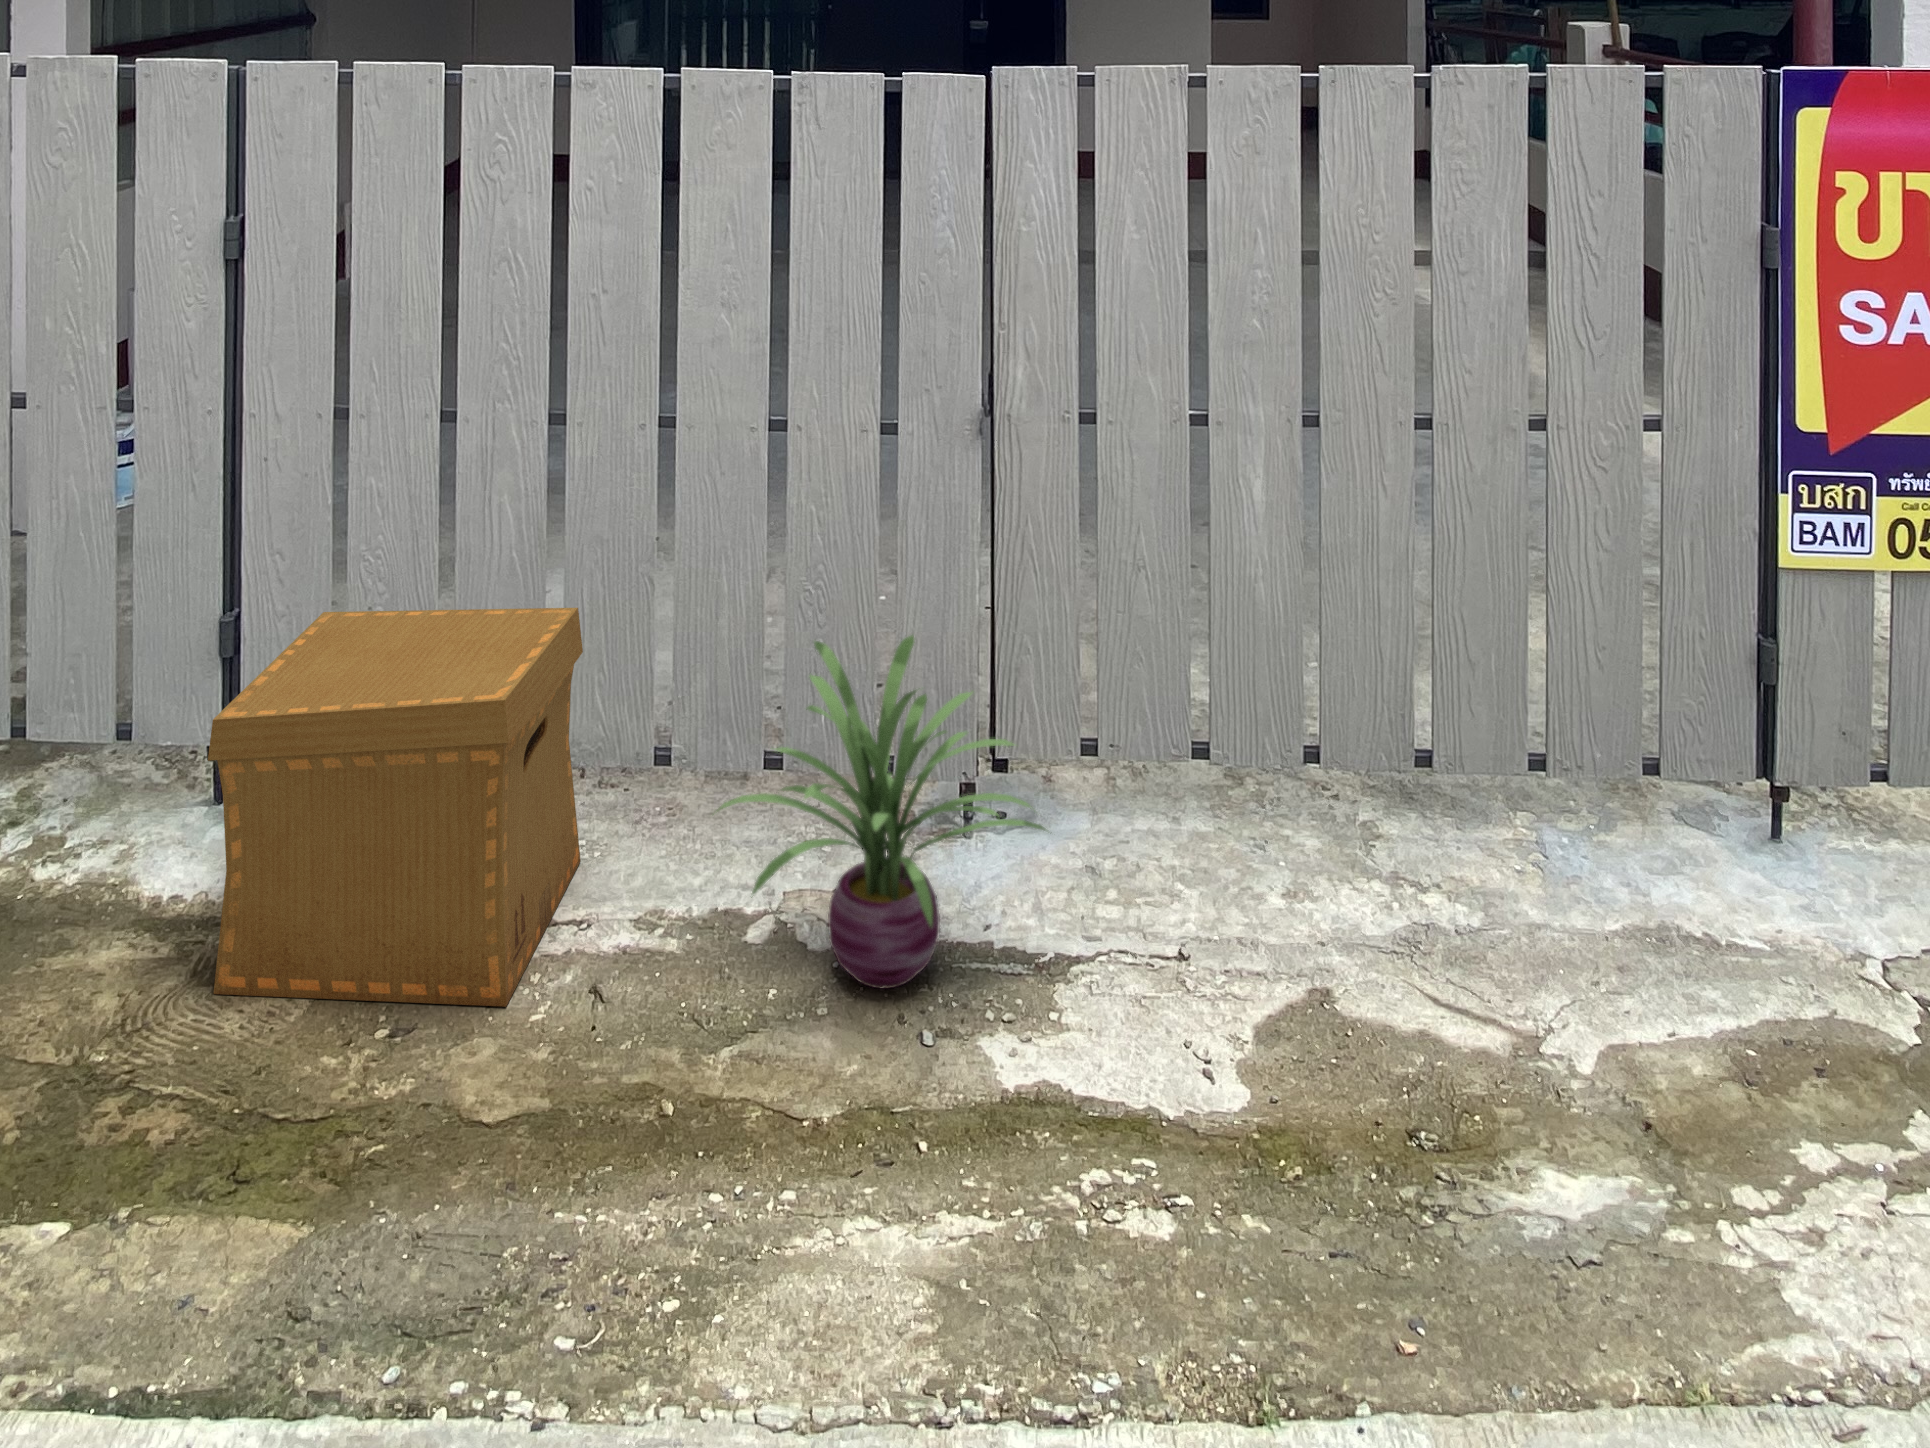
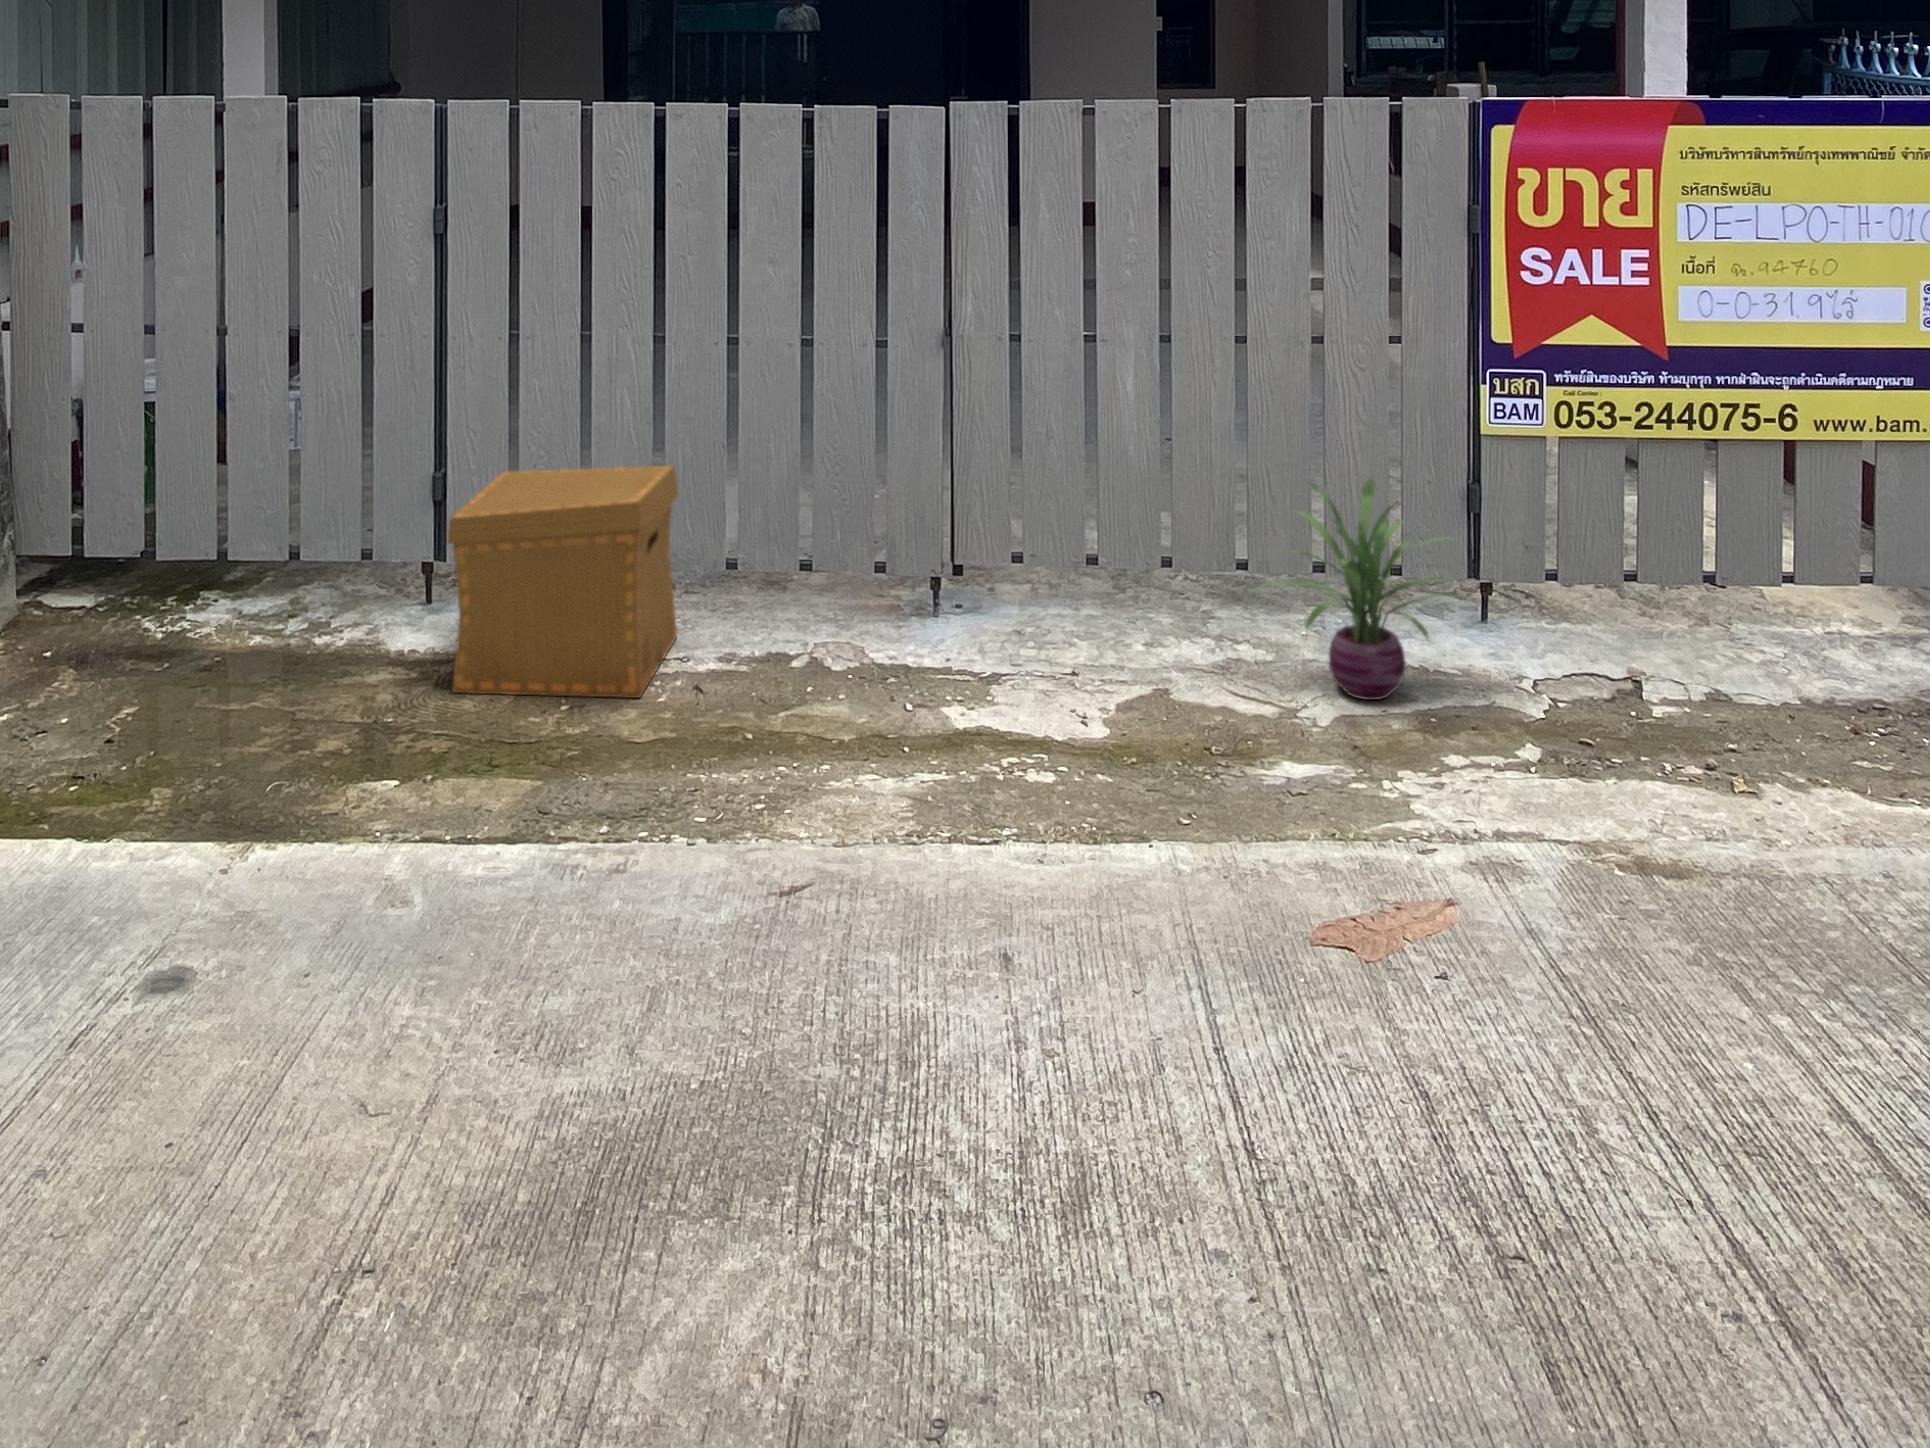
decorative plant: present [713,636,1046,989] -> present [1254,479,1459,700]

